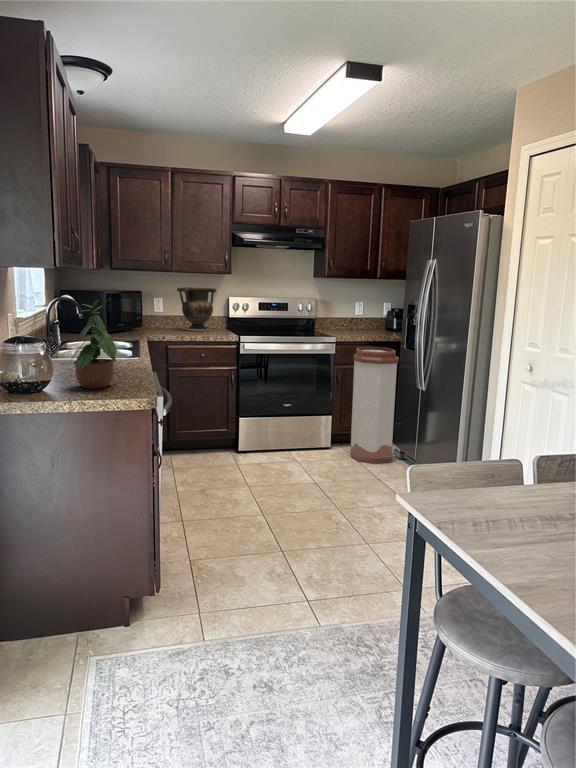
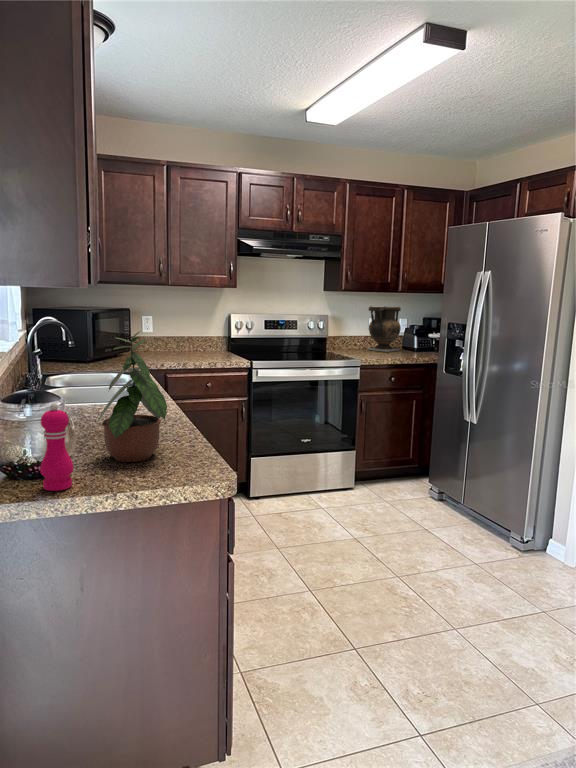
vase: present [177,287,216,331] -> present [367,306,401,352]
pepper mill: none [26,343,48,399] -> present [40,403,74,491]
trash can: present [351,347,399,464] -> none [378,371,440,508]

